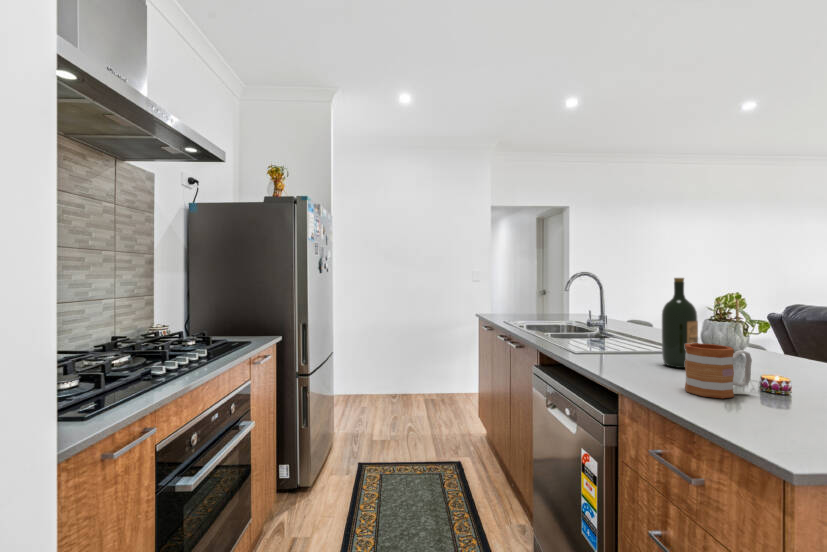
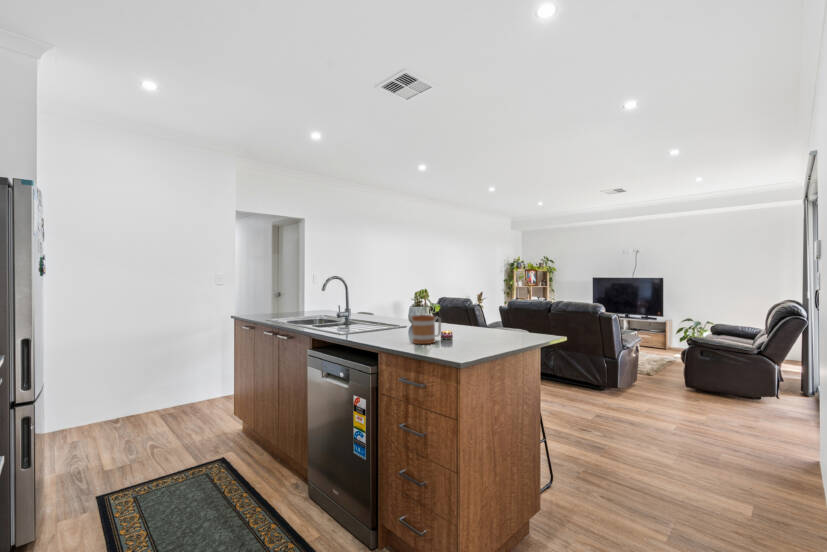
wine bottle: present [662,278,698,368] -> none [392,279,411,334]

